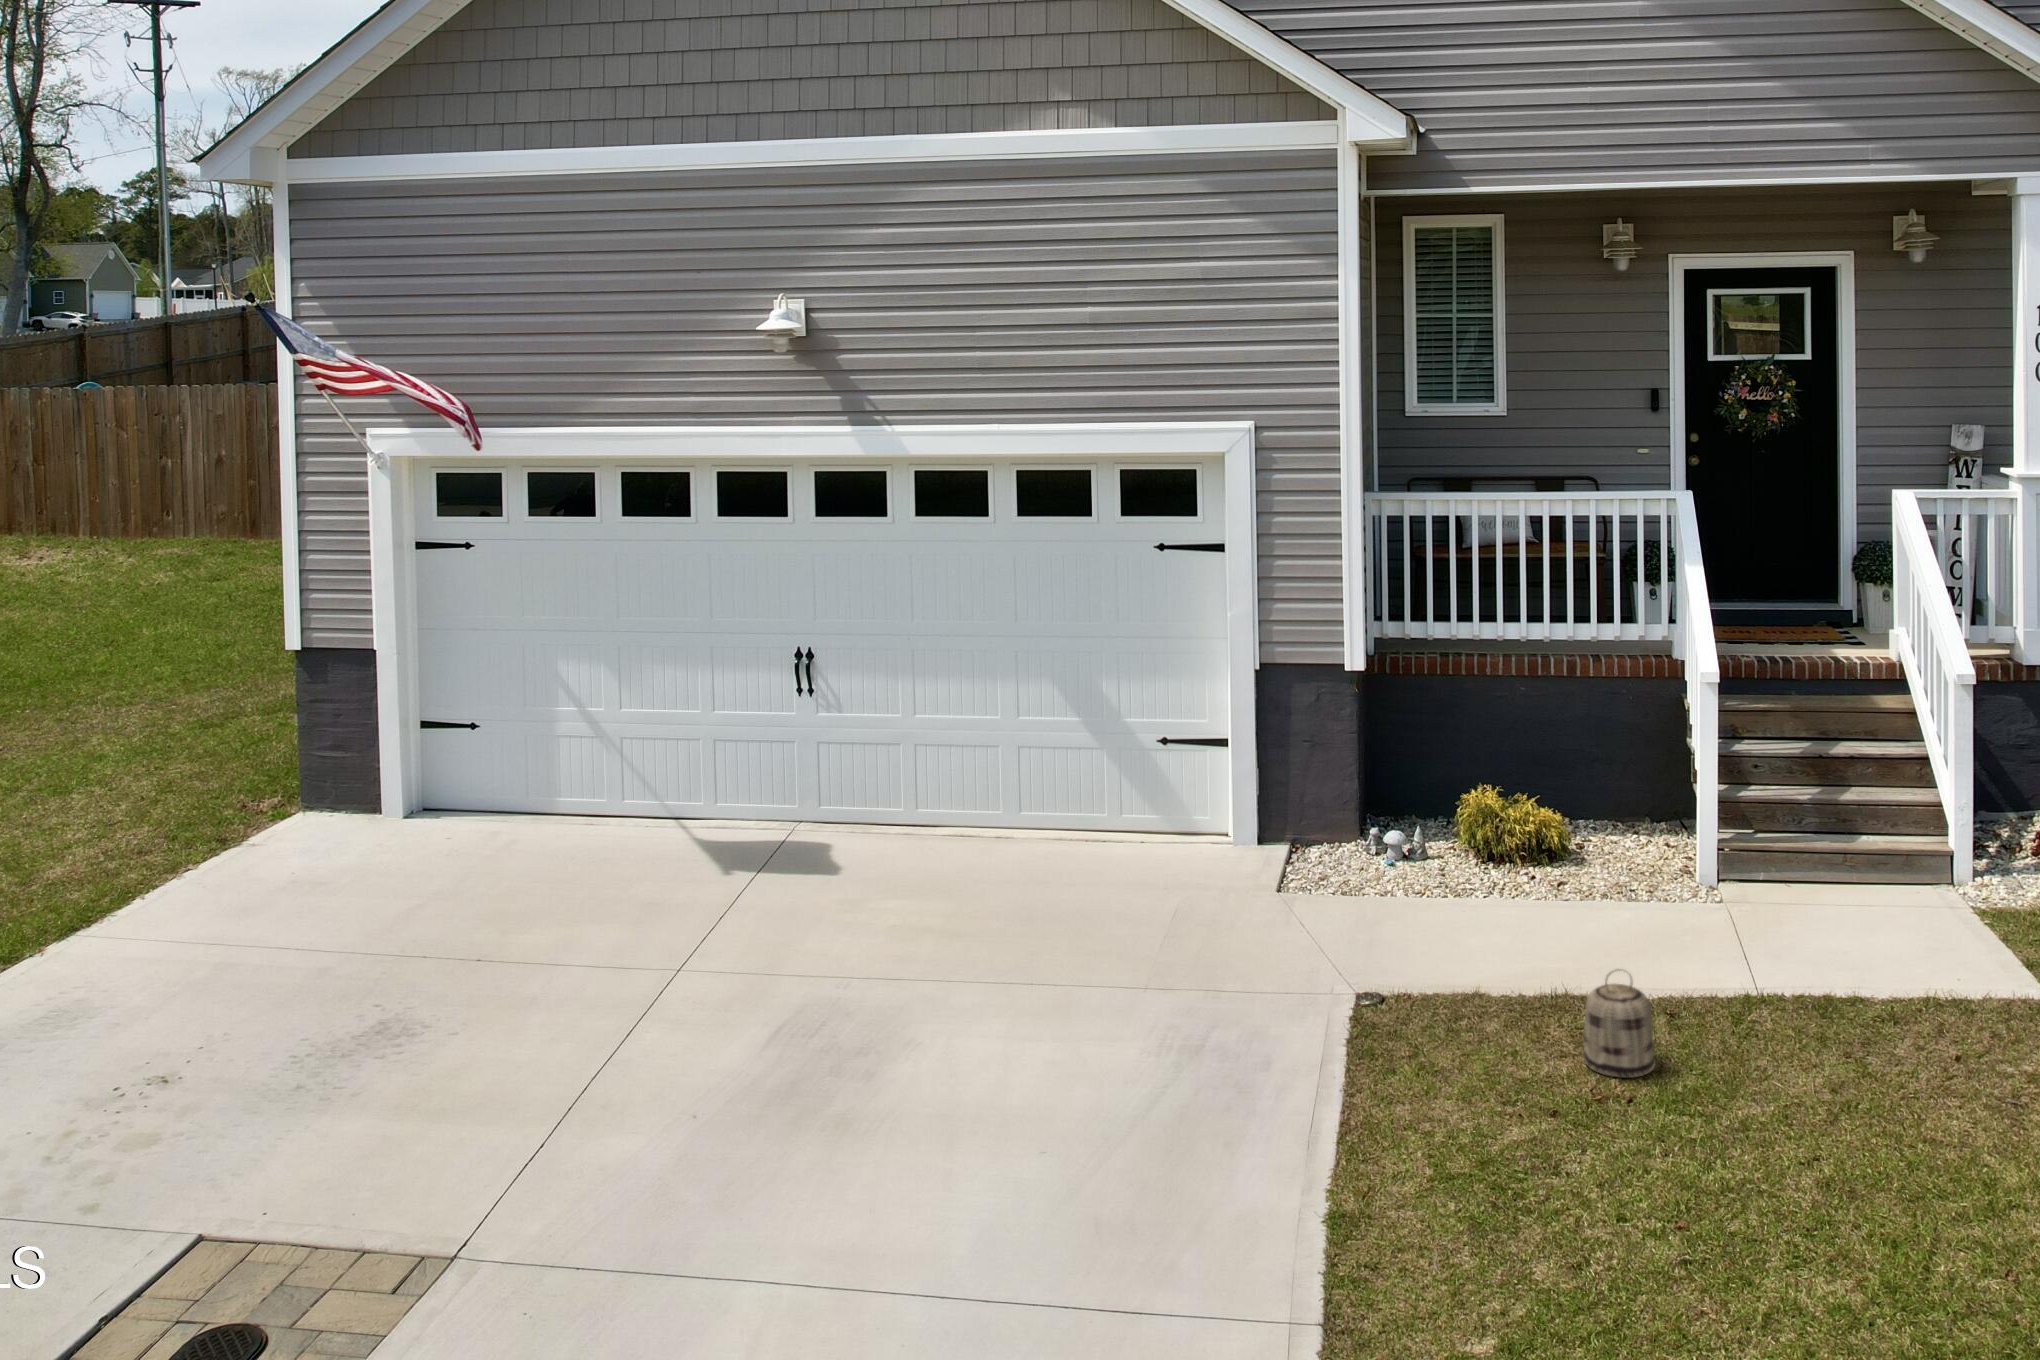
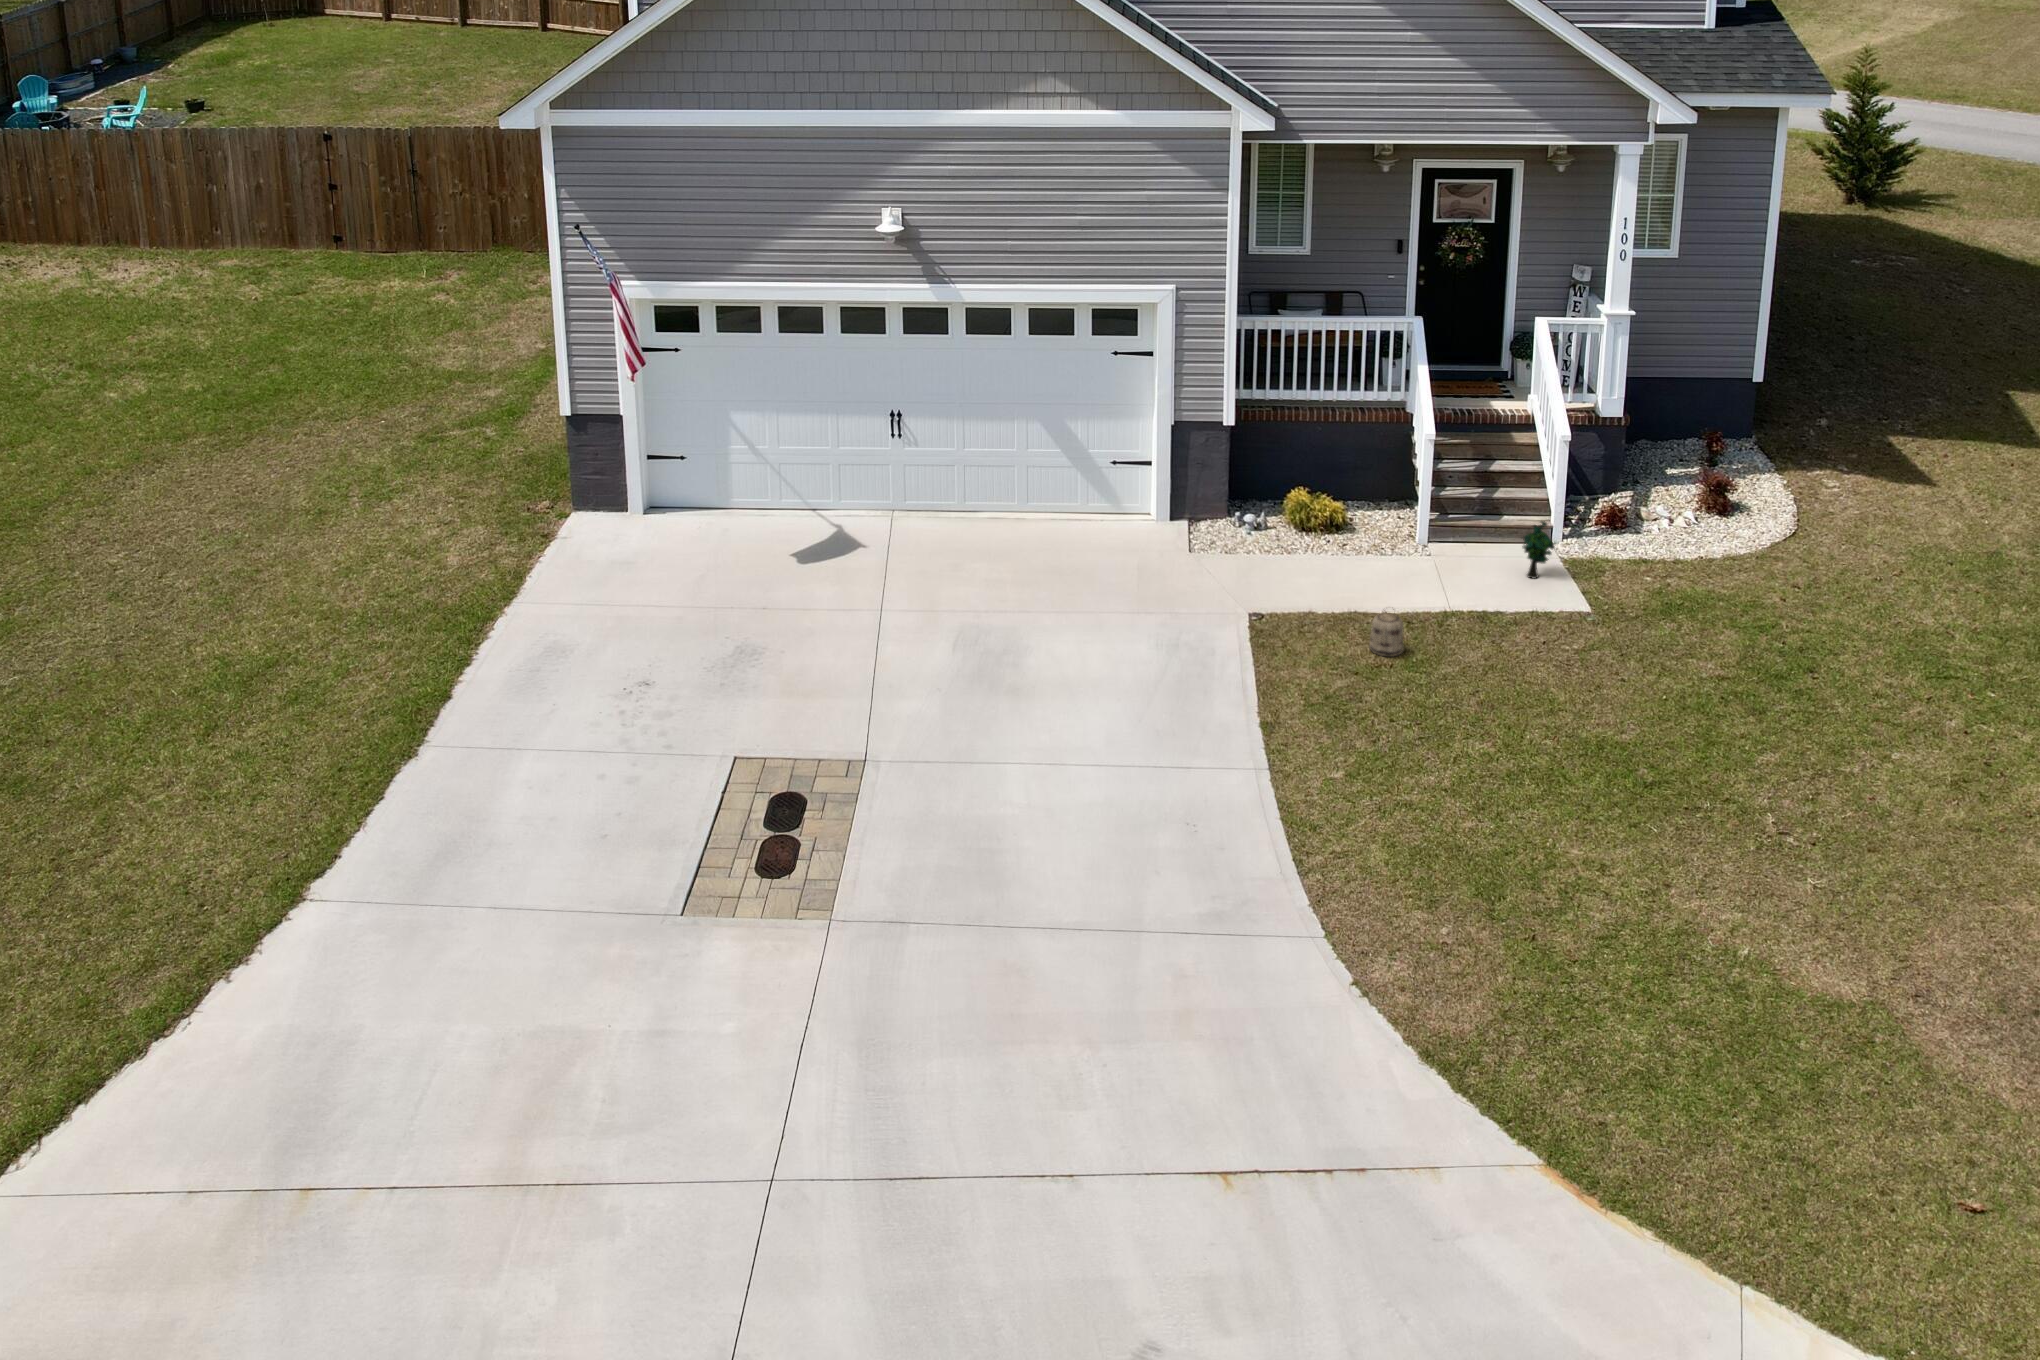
decorative plant: none [1887,821,1965,939] -> present [1522,521,1555,579]

